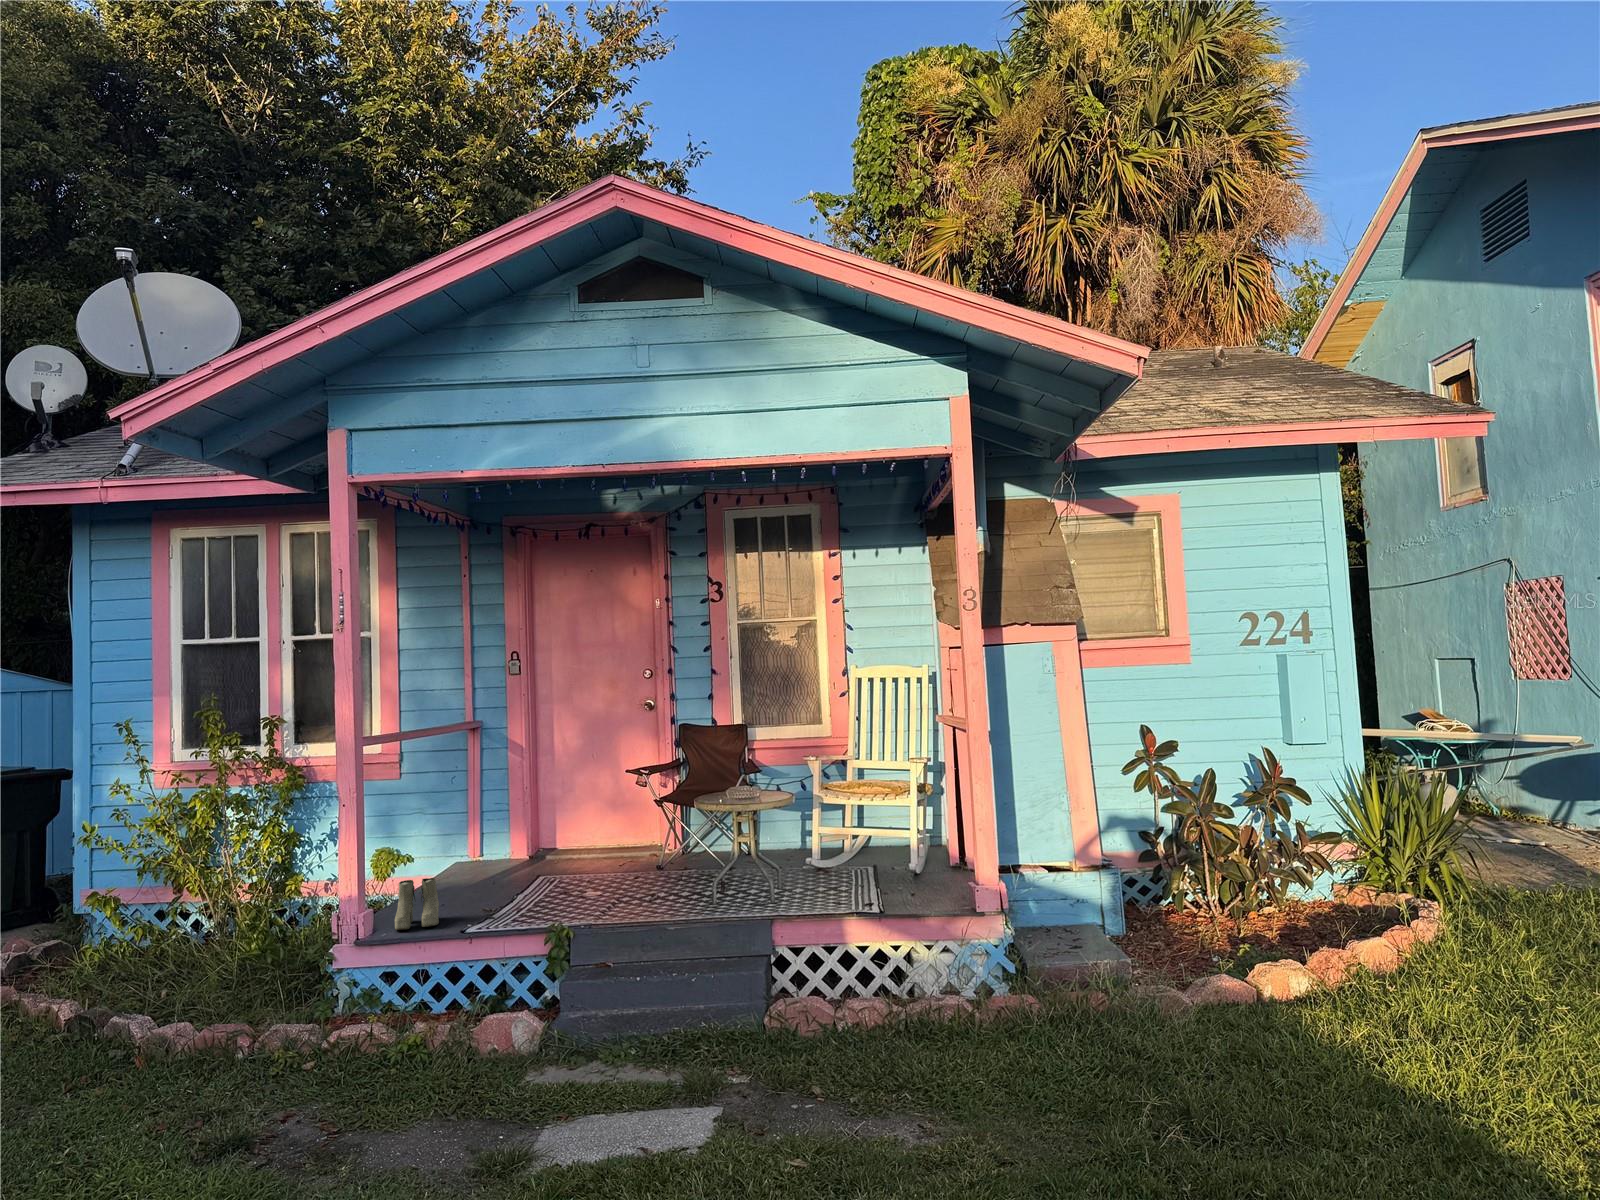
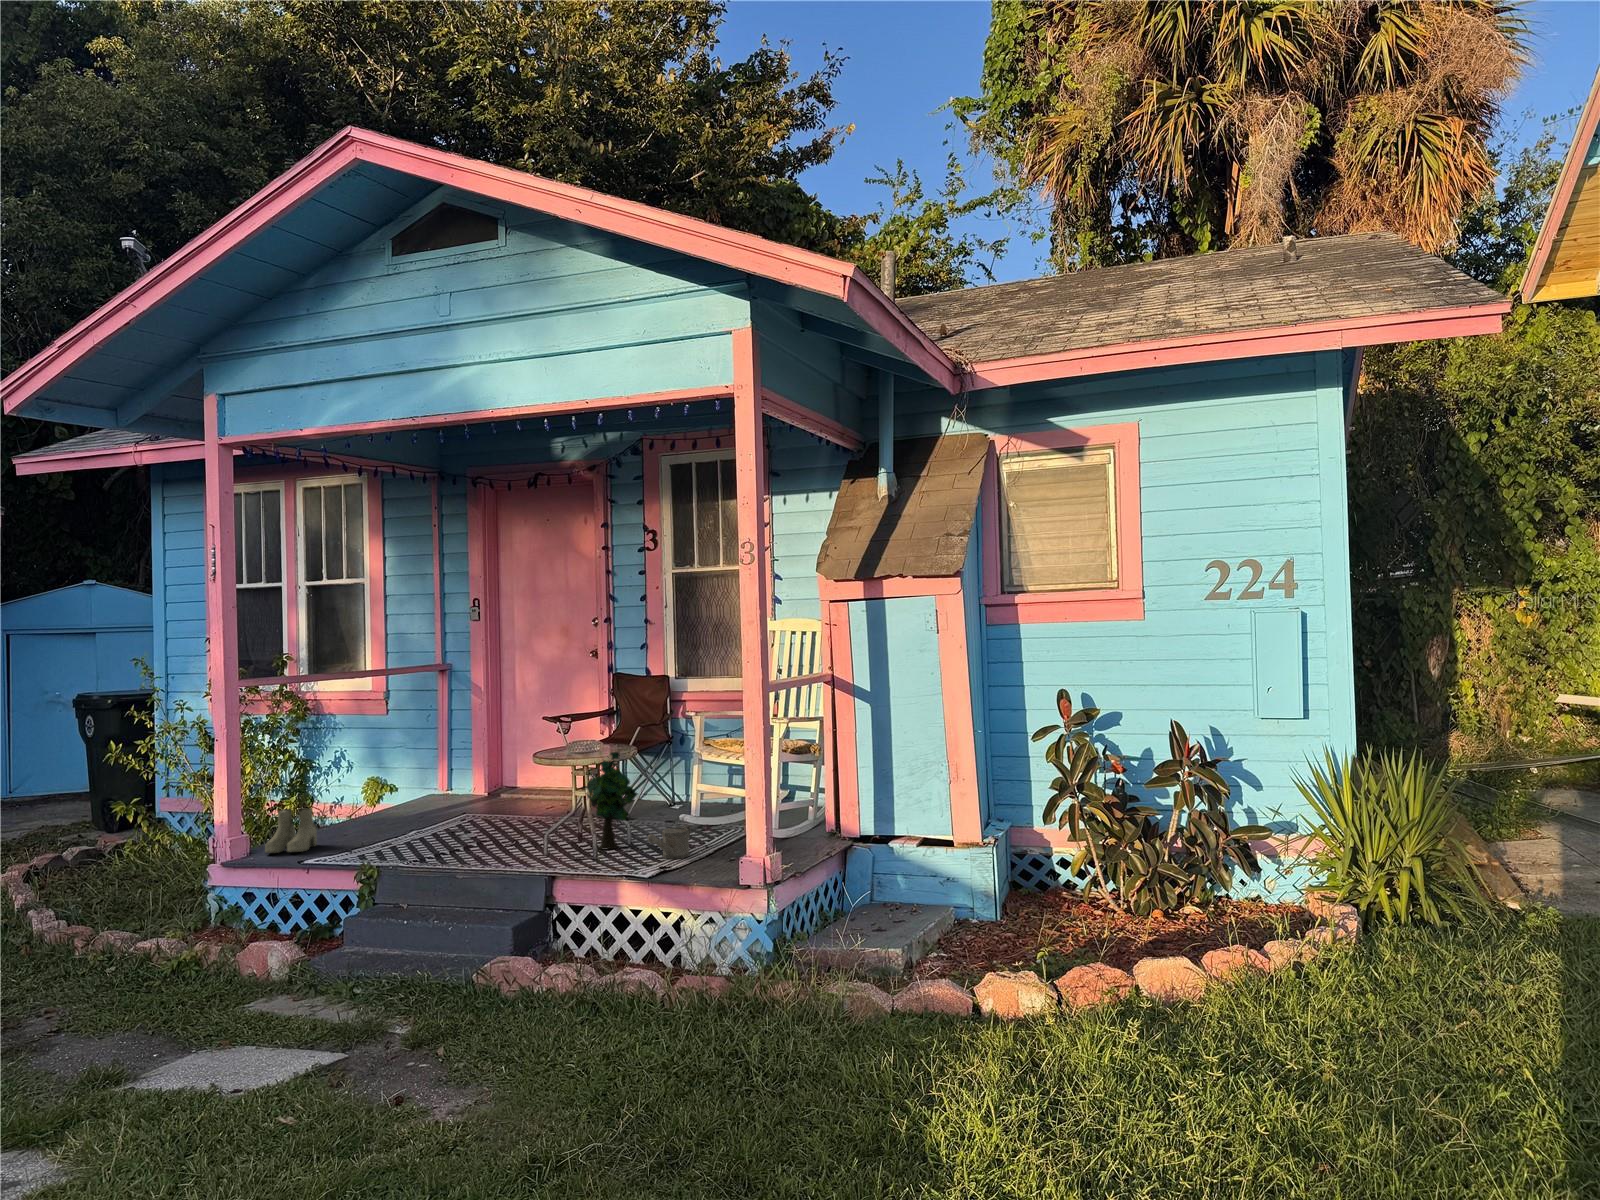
decorative plant: none [746,797,804,895] -> present [582,752,637,849]
watering can: none [848,865,876,897] -> present [648,825,691,859]

